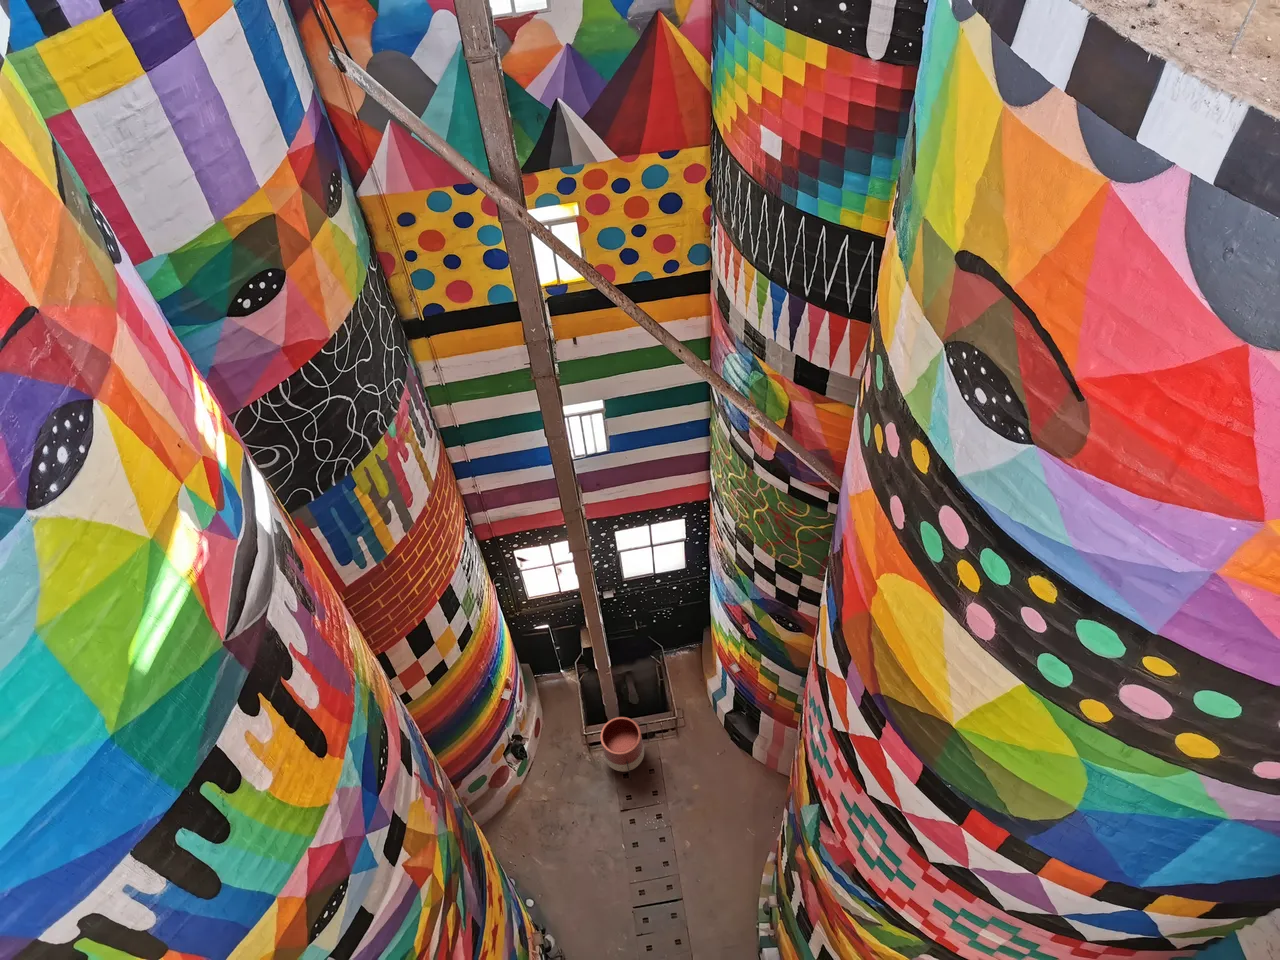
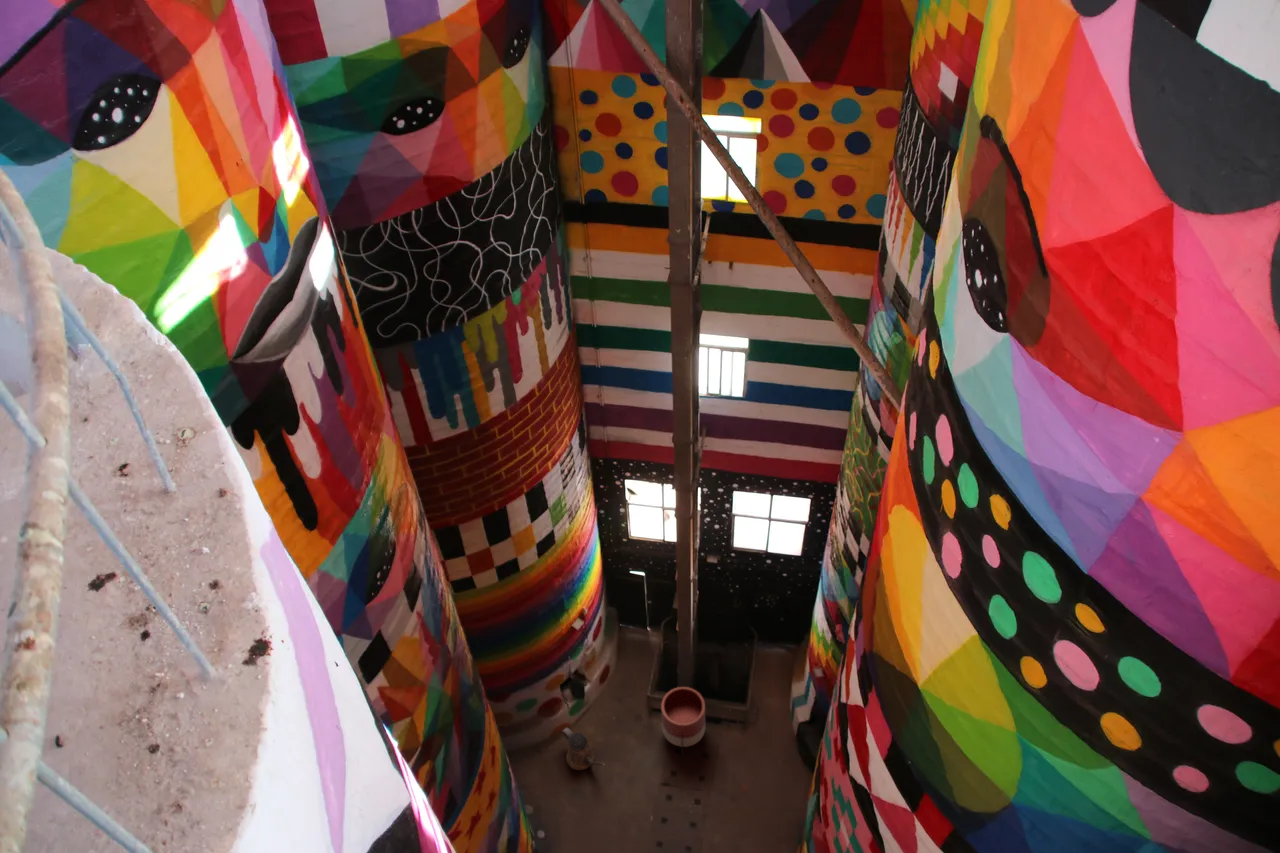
watering can: none [516,789,568,824] -> present [563,728,605,770]

